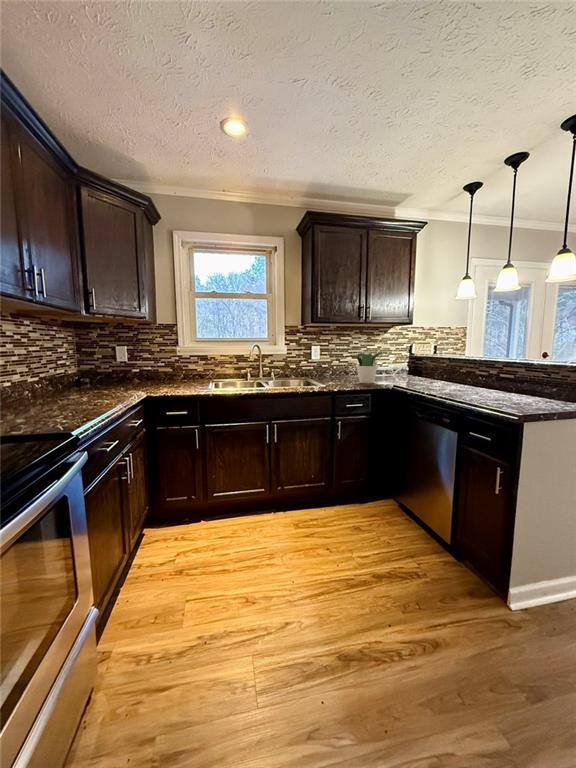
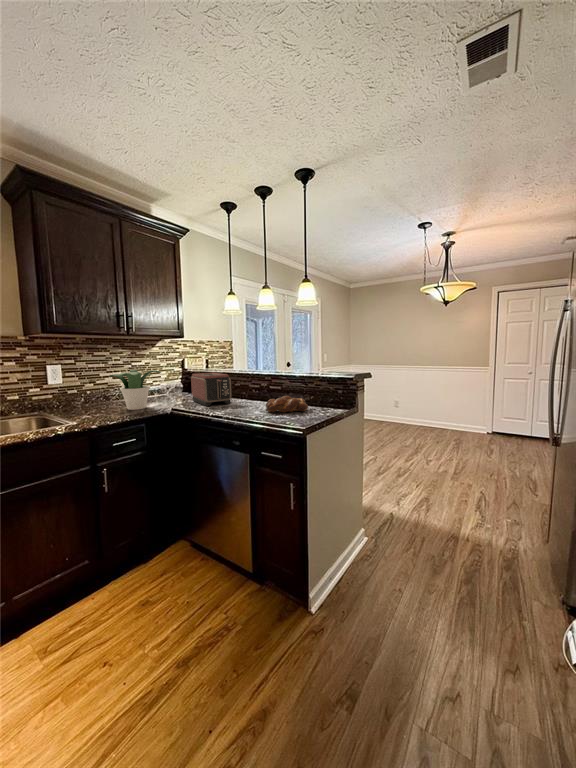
toaster: none [414,357,454,387] -> present [191,372,232,406]
bread loaf: none [485,383,541,401] -> present [266,396,308,412]

